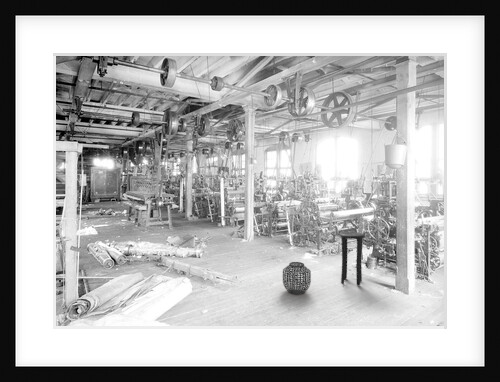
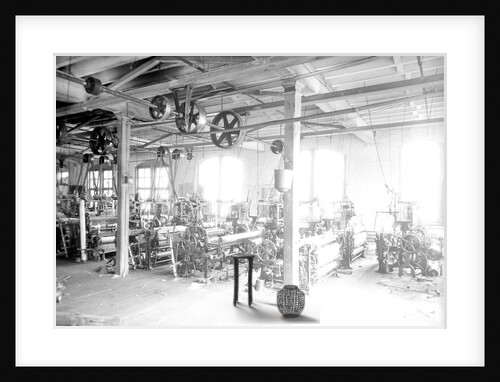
woven basket: present [283,262,311,295] -> present [277,285,305,318]

